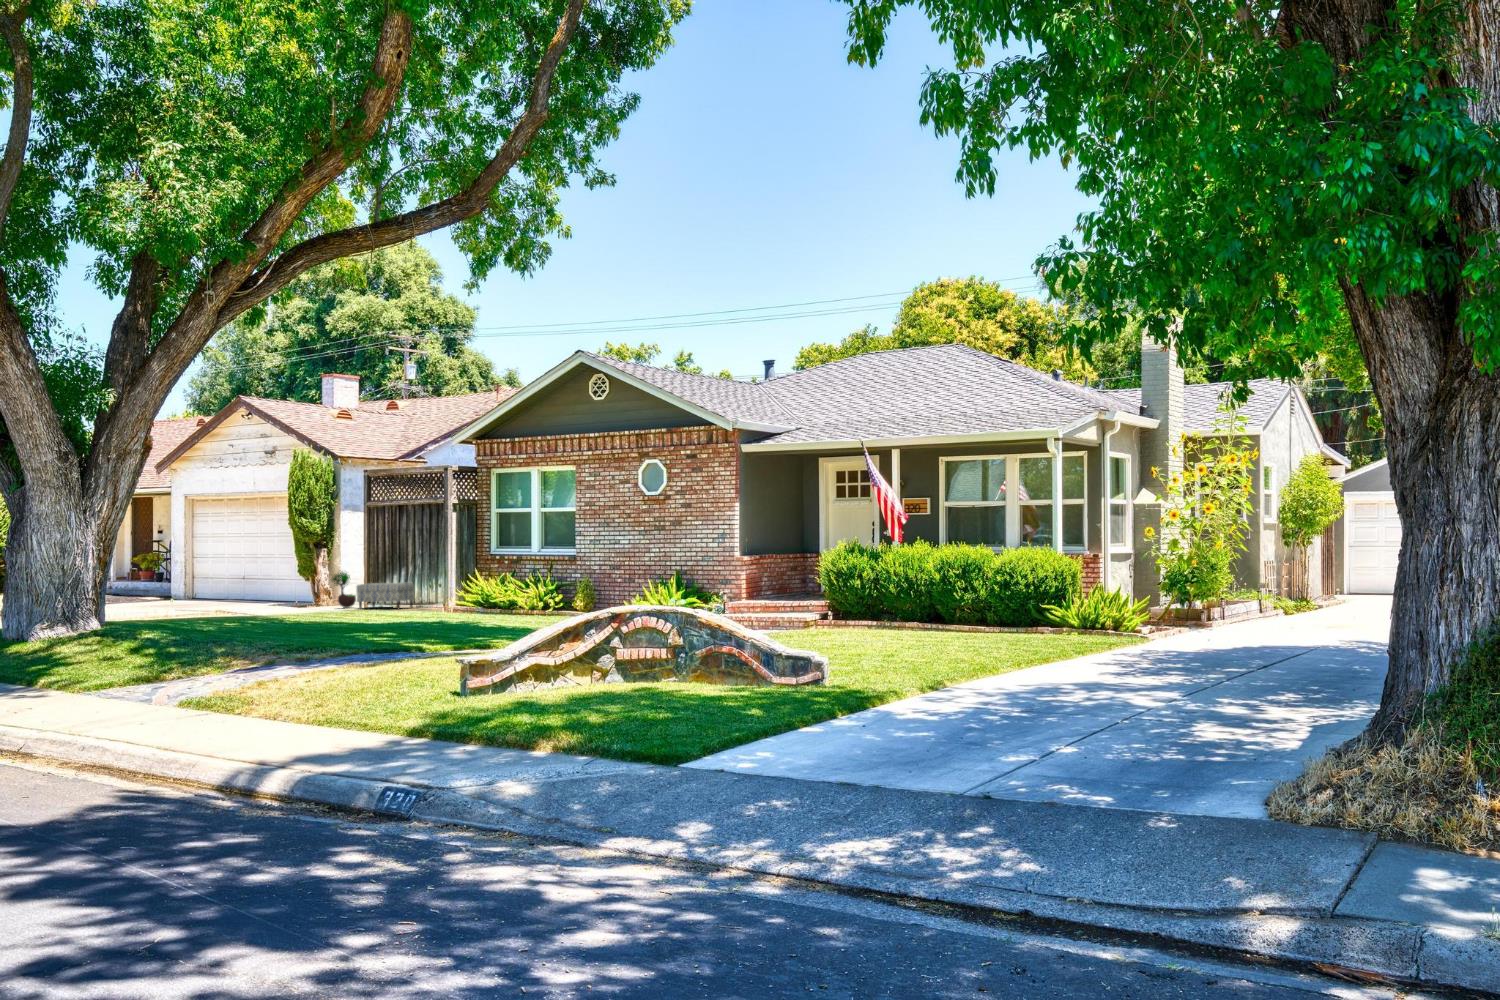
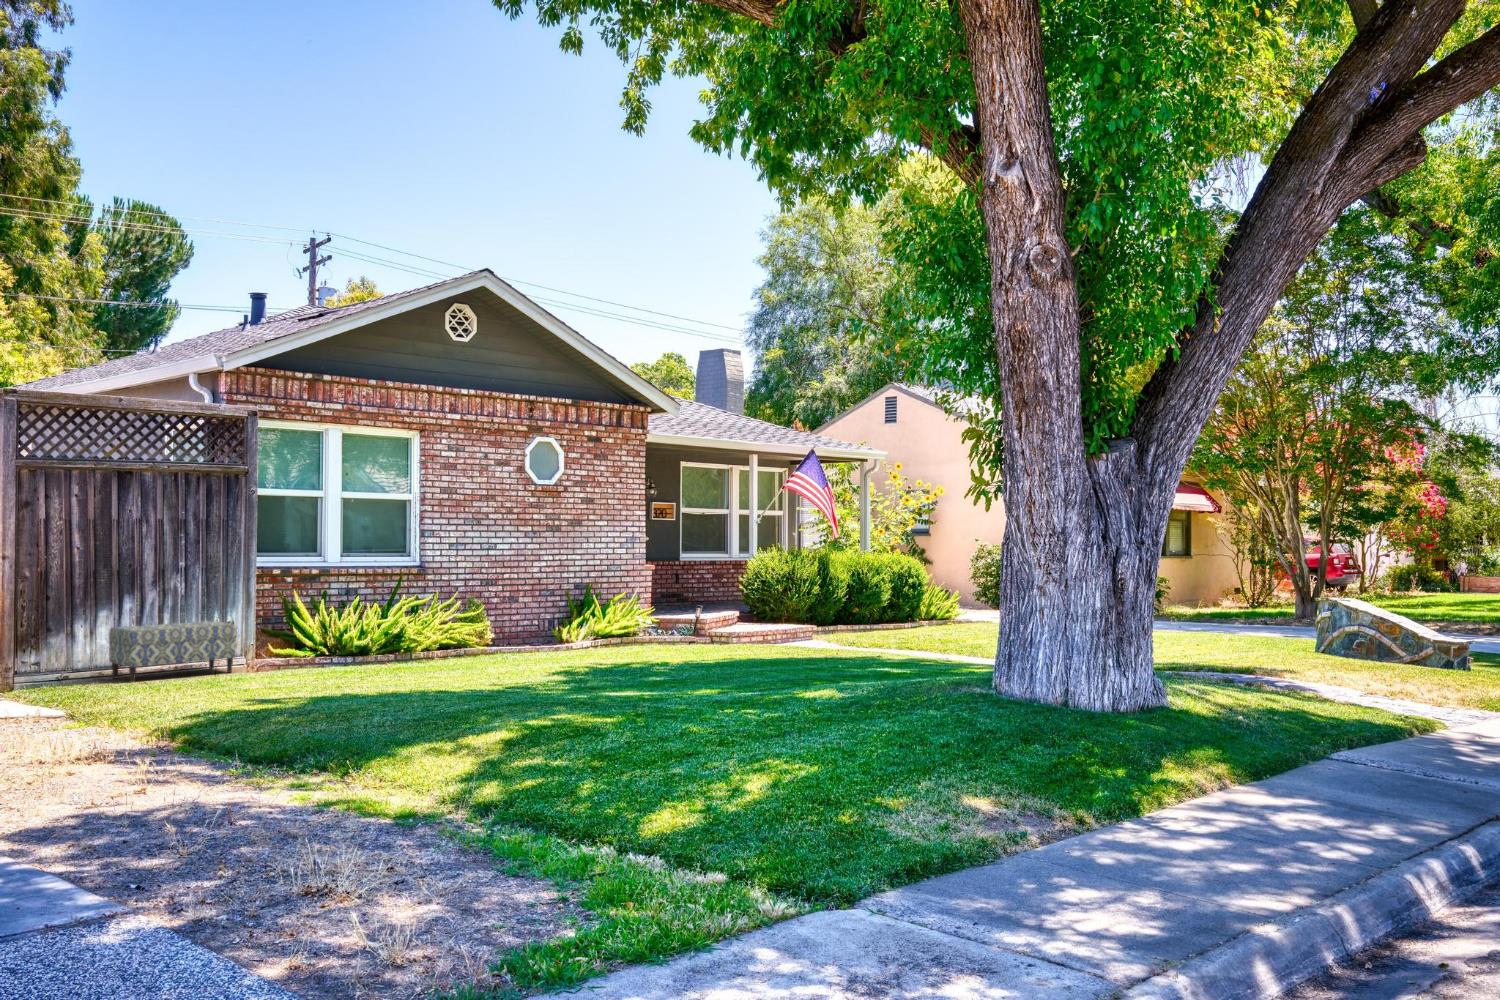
potted tree: present [331,572,356,608] -> none [31,597,89,685]

